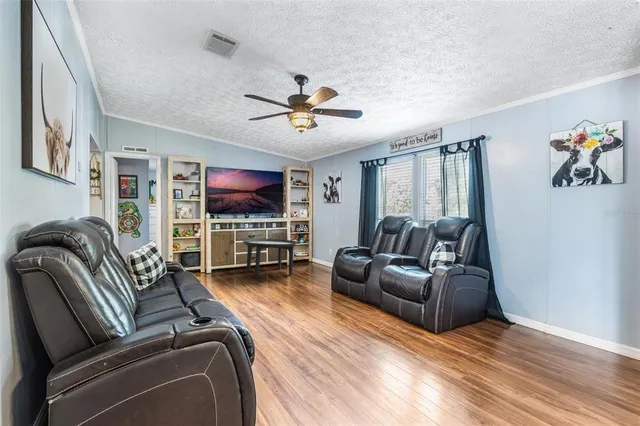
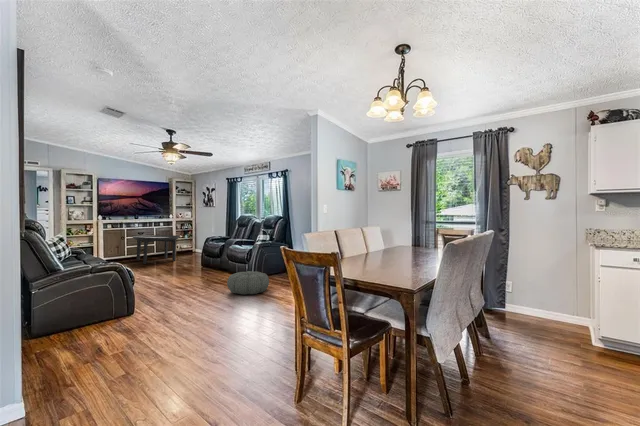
pouf: none [409,327,500,389] -> present [227,271,269,295]

